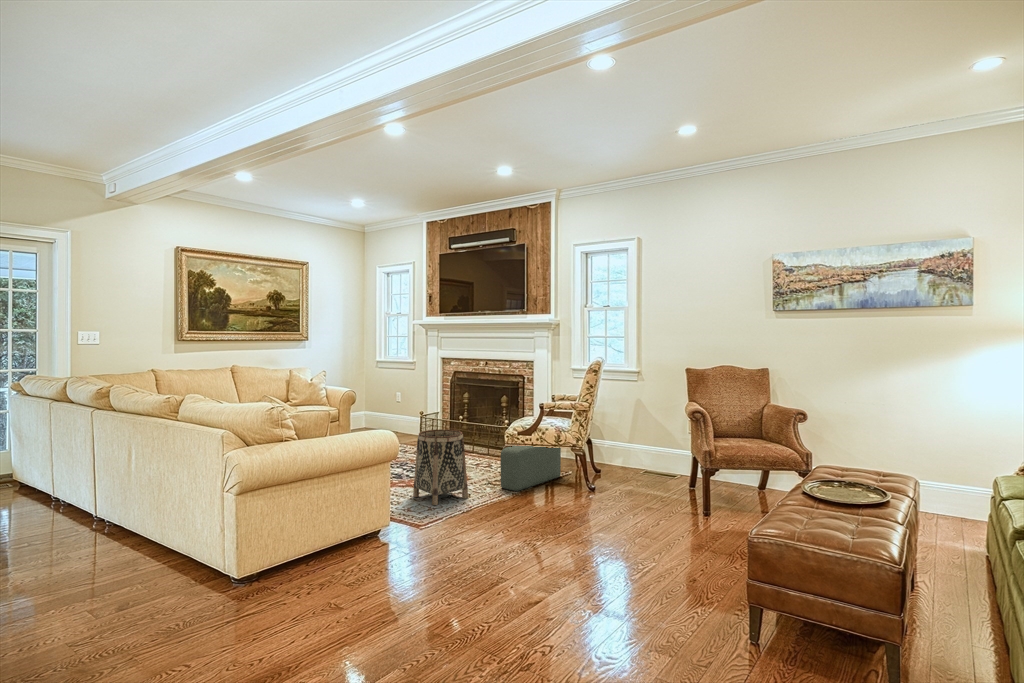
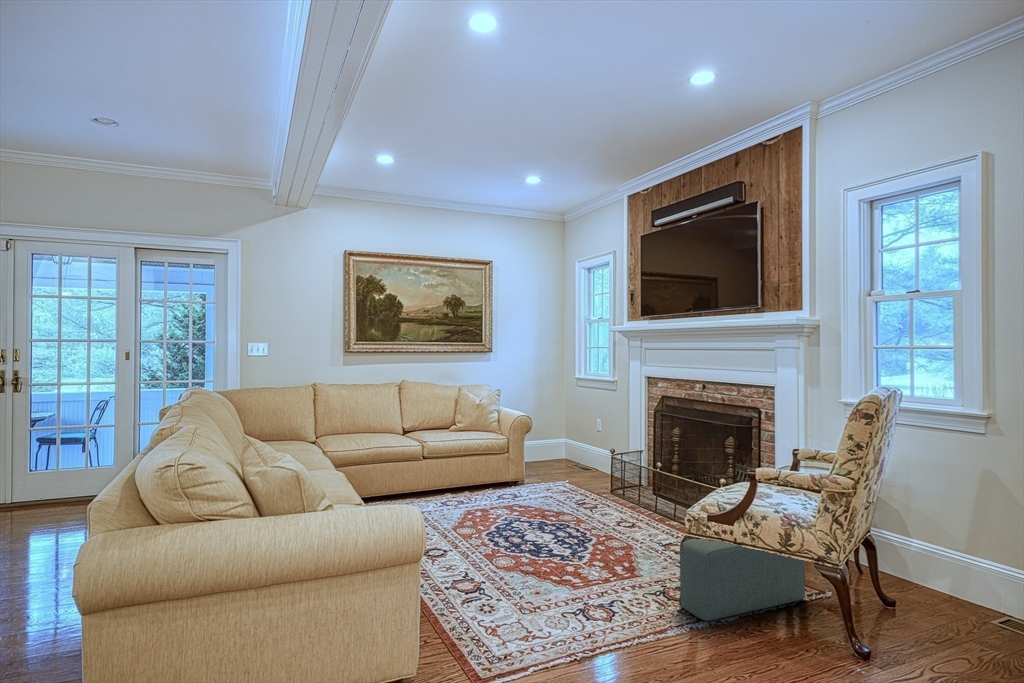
basket: present [413,429,468,505] -> none [532,495,613,626]

